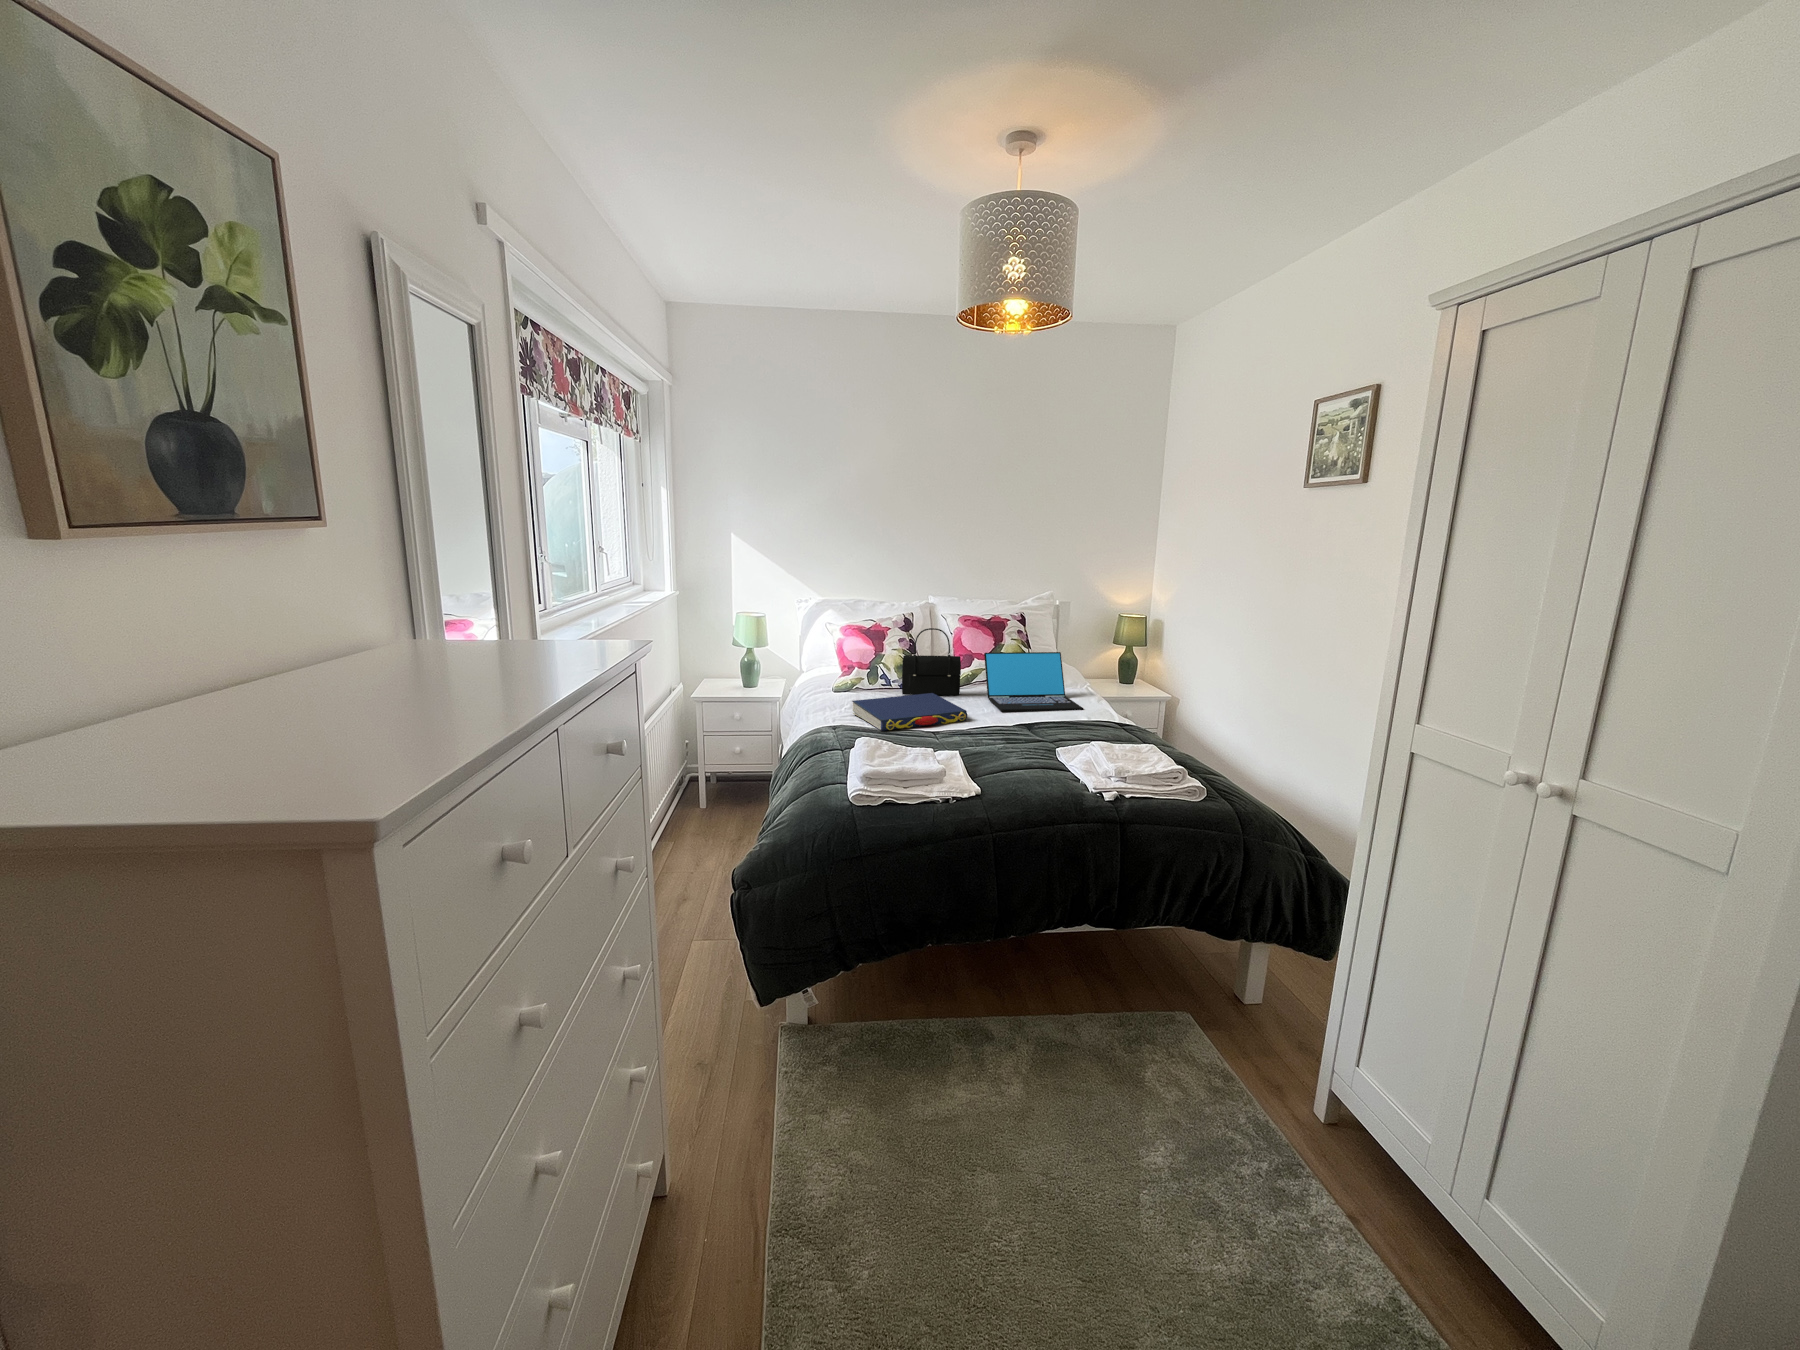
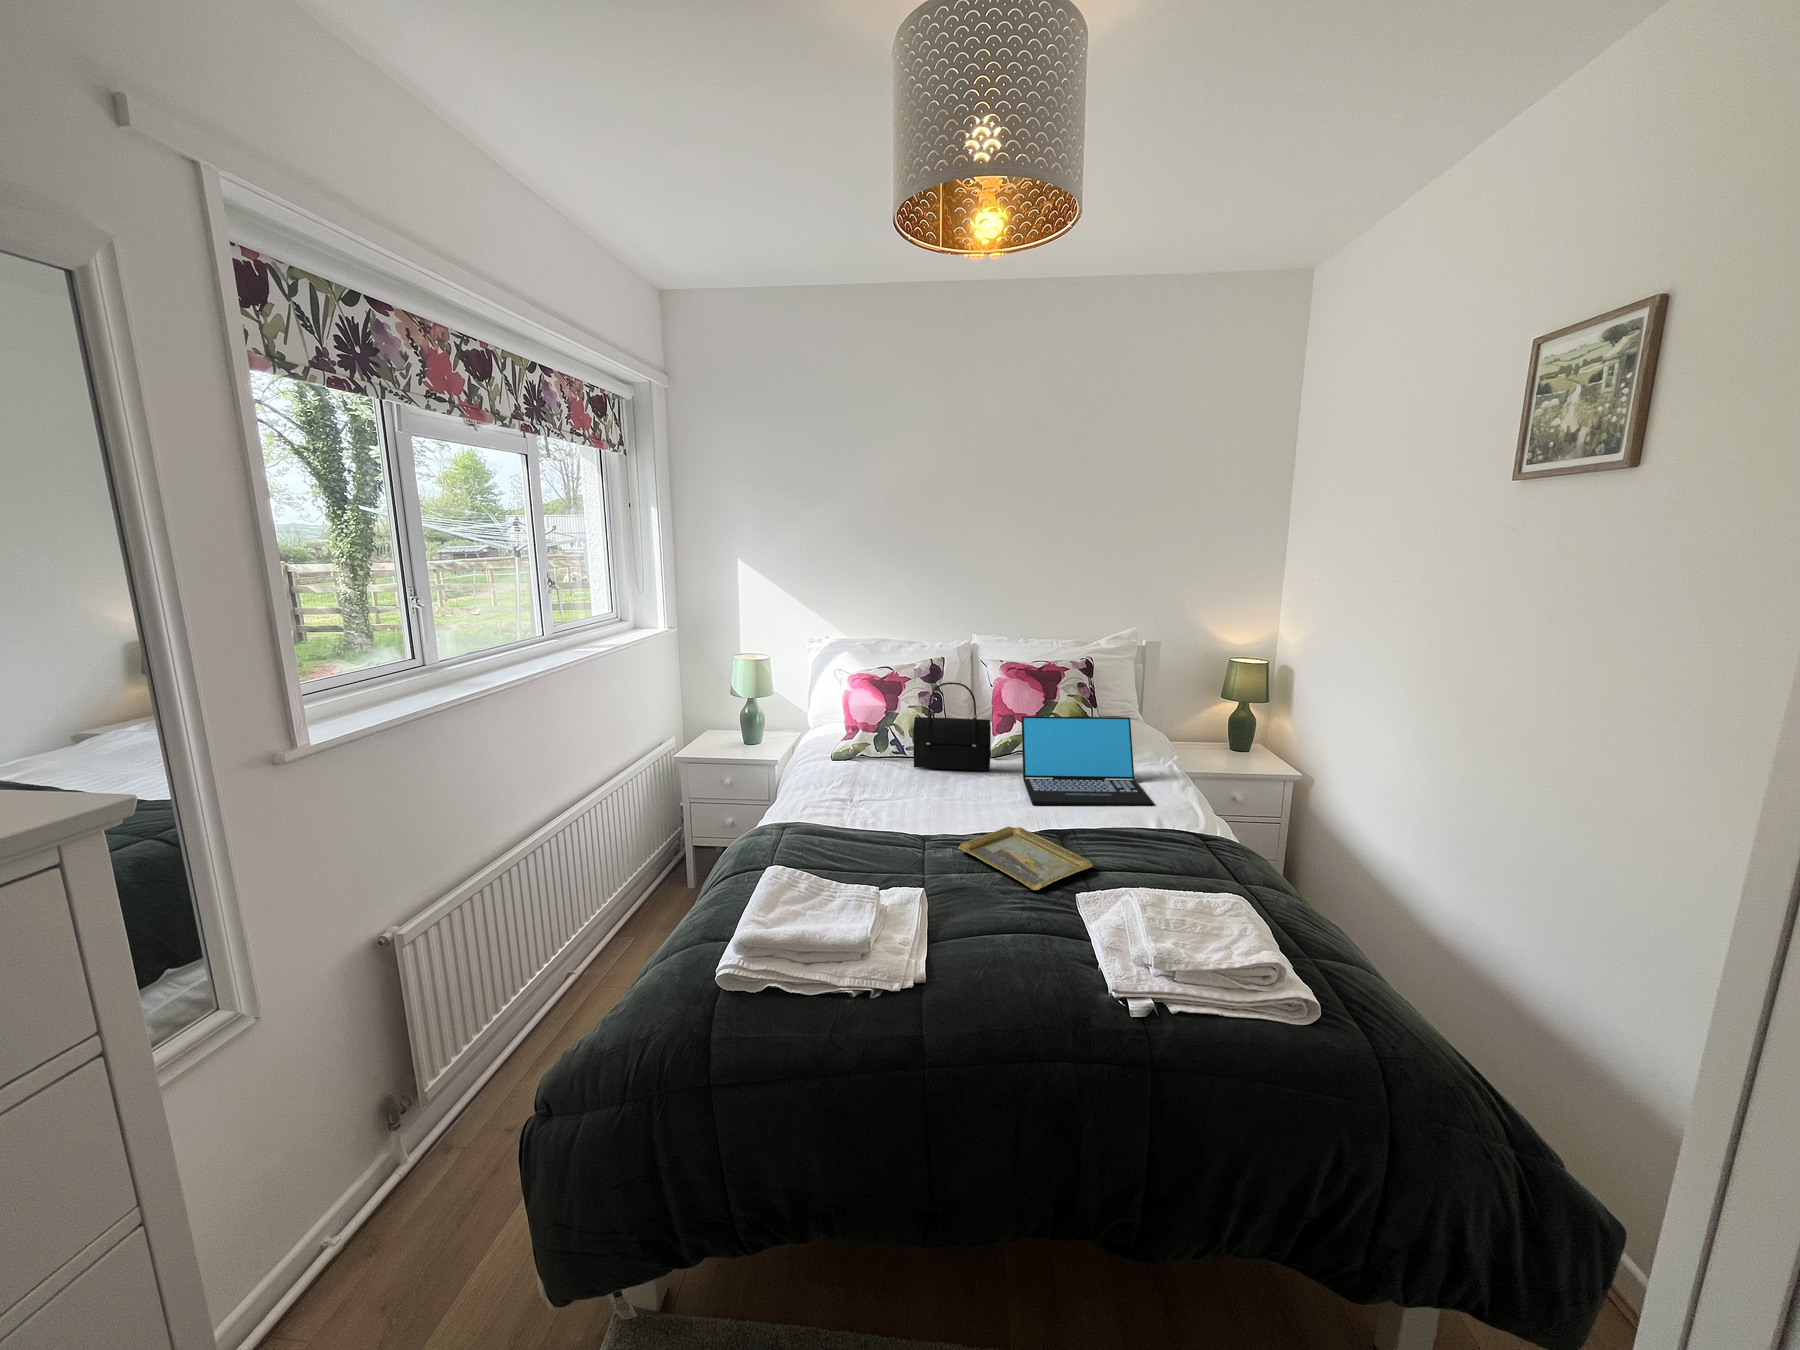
book: present [852,693,967,731] -> none [828,772,977,833]
tray: none [966,721,1058,751] -> present [958,827,1093,890]

